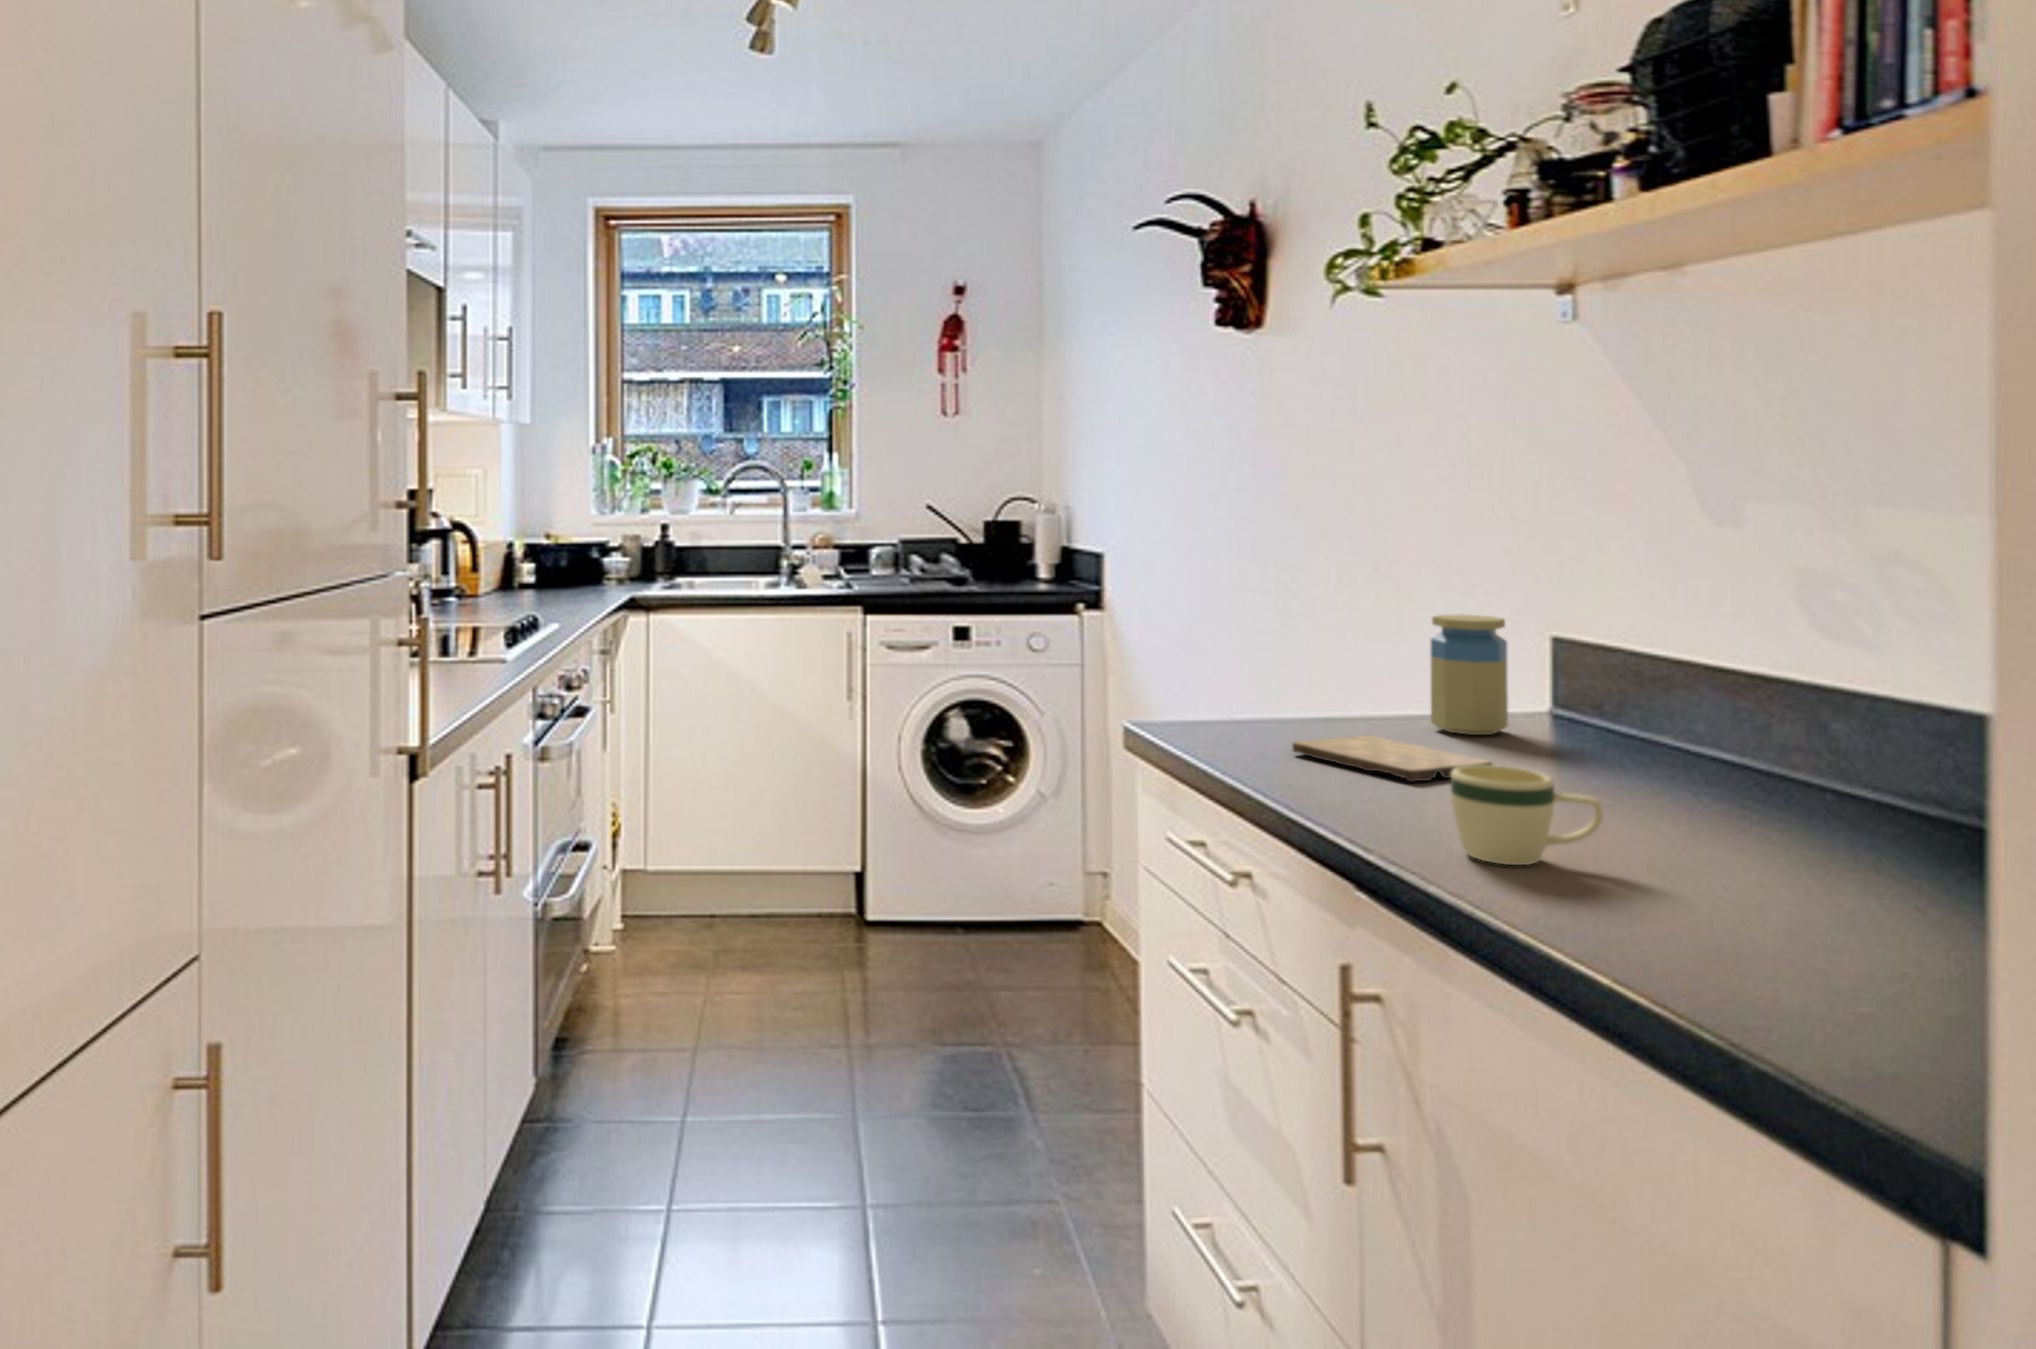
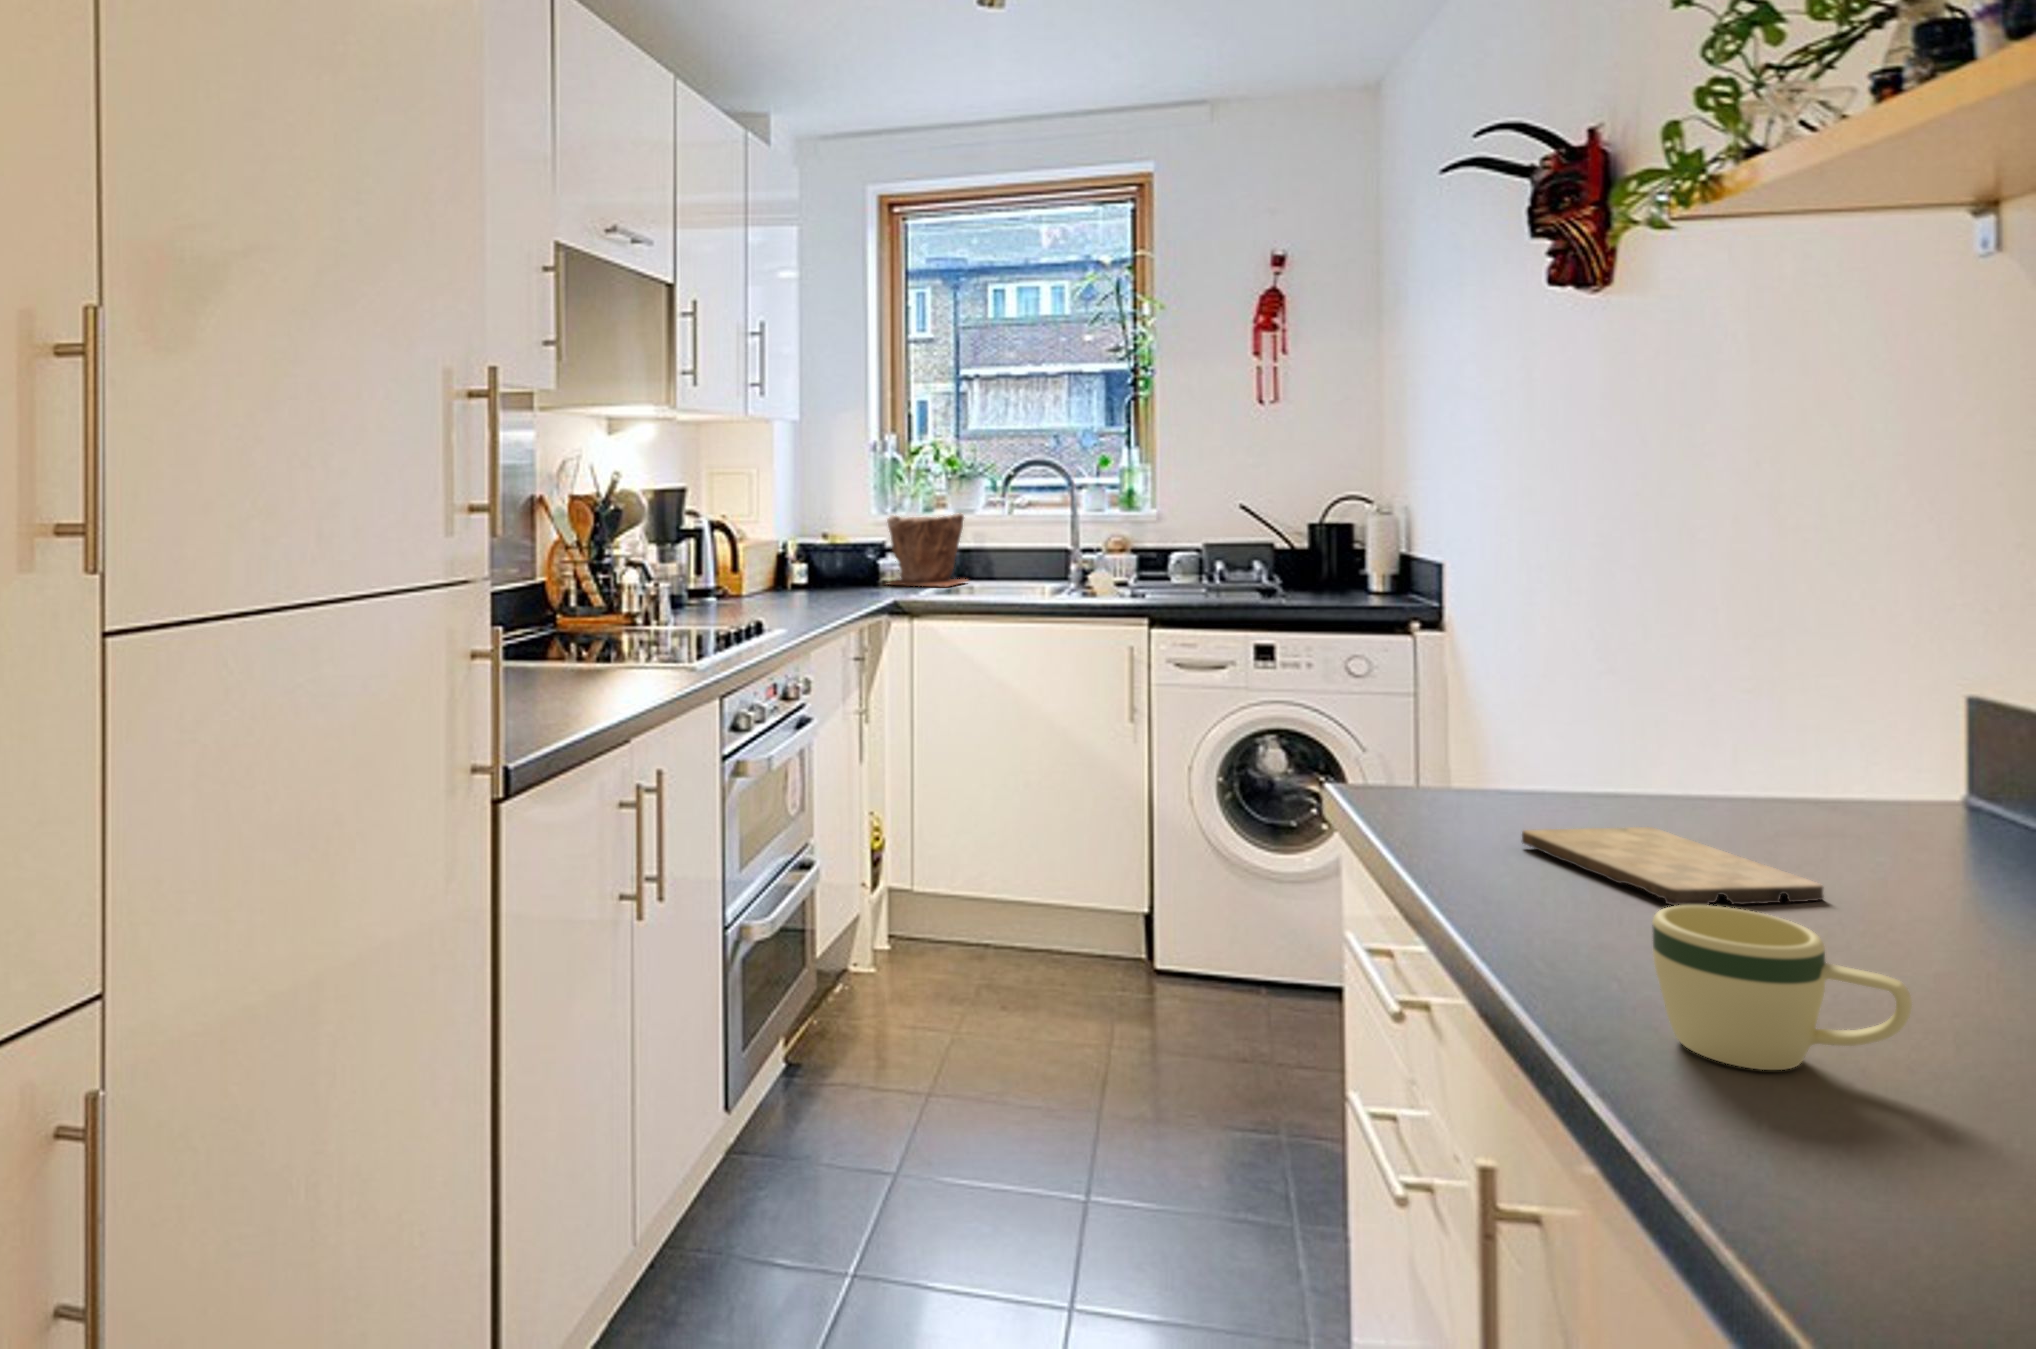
plant pot: none [609,513,688,583] -> present [886,514,967,586]
jar: present [1430,614,1508,735] -> none [1766,664,1894,839]

